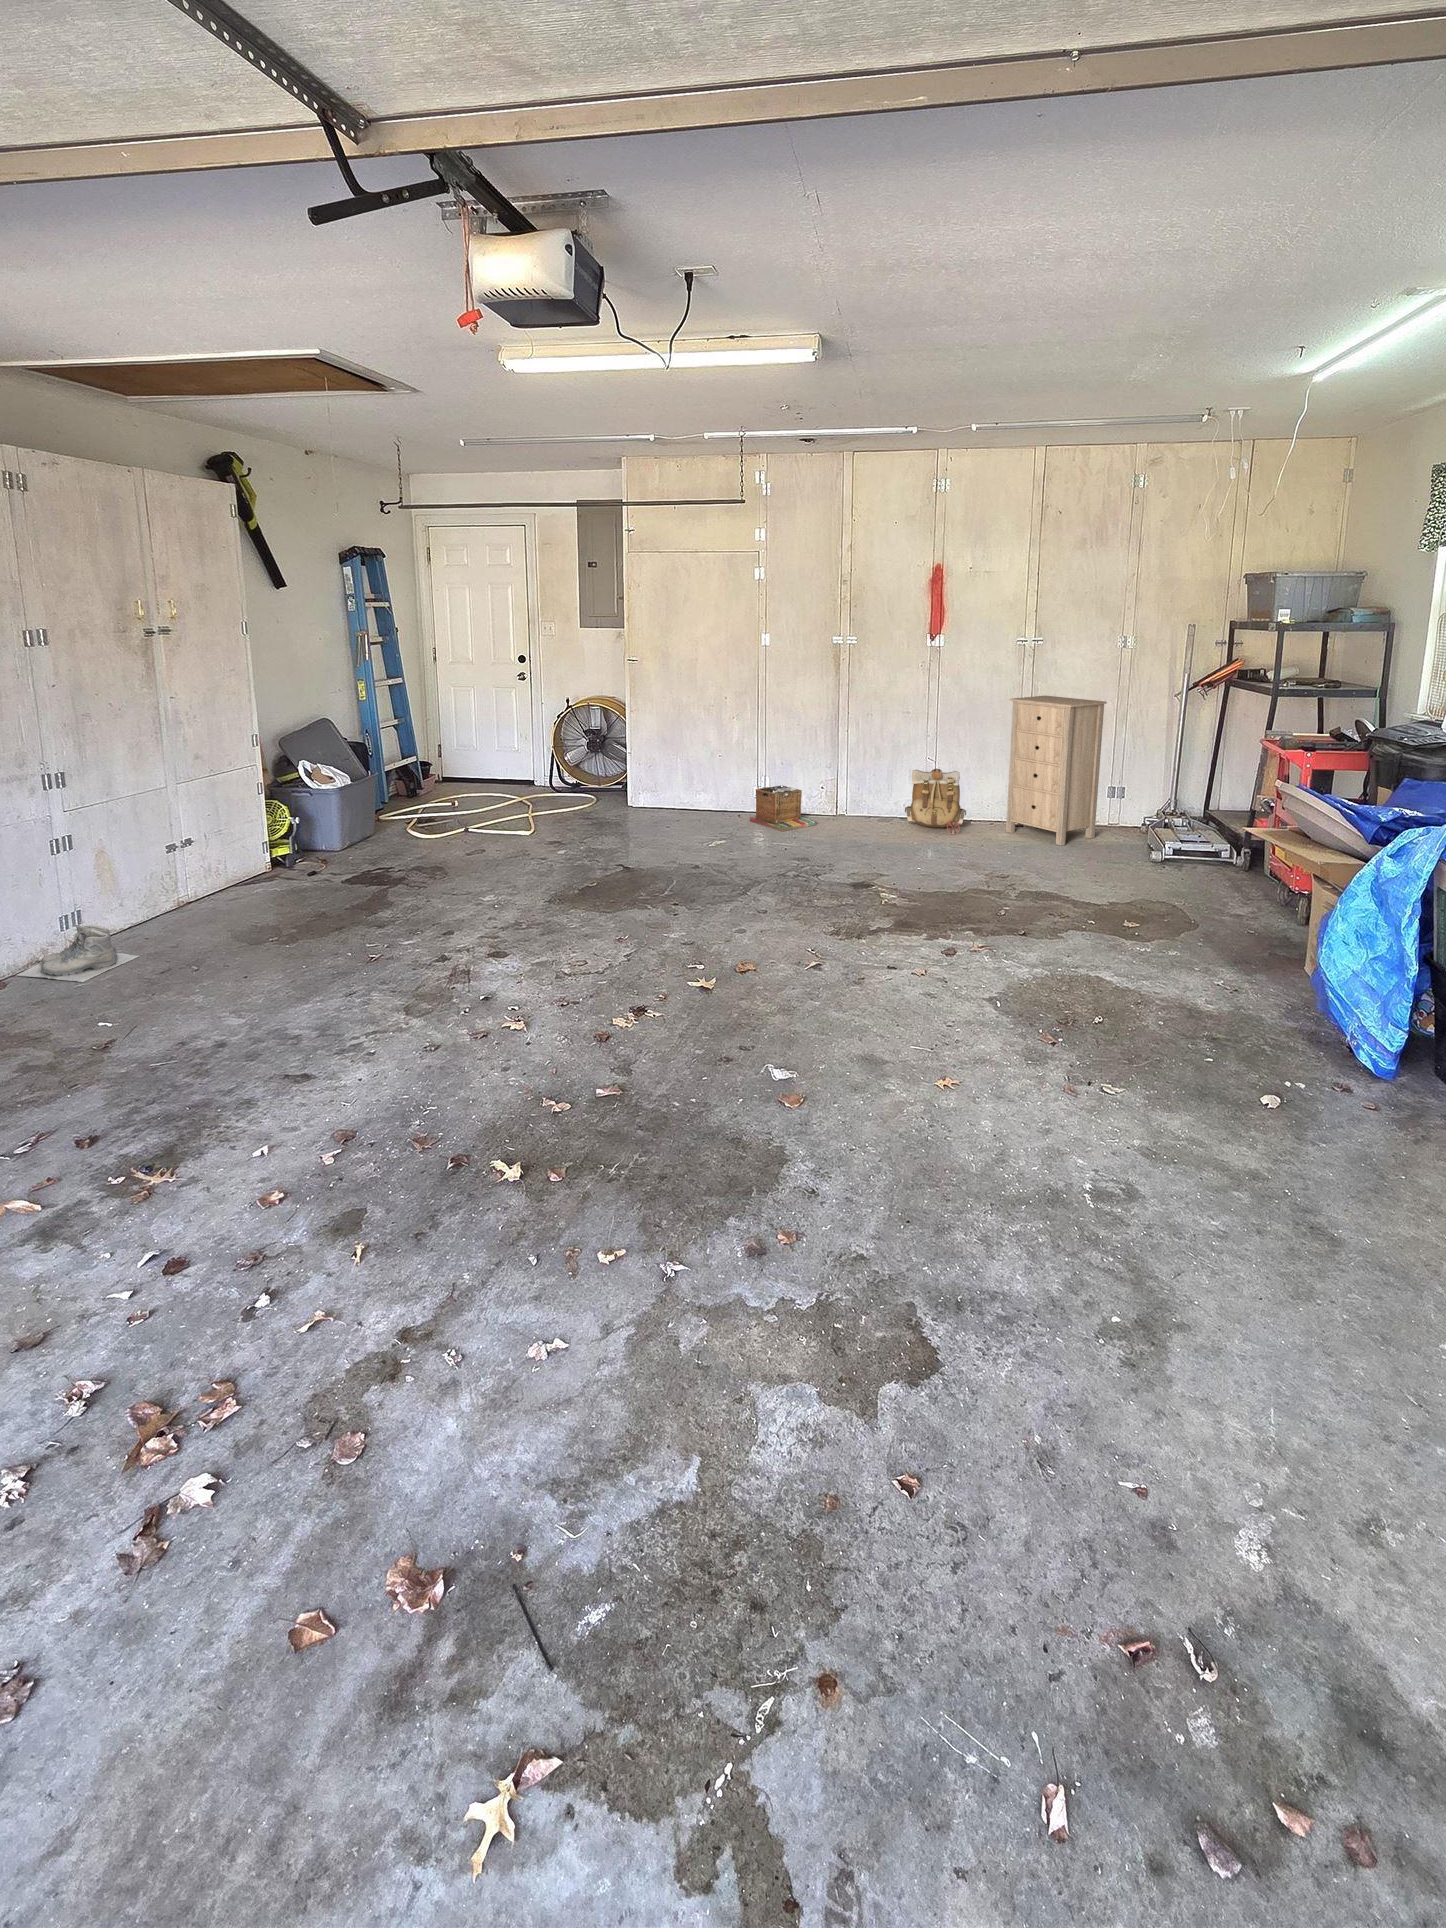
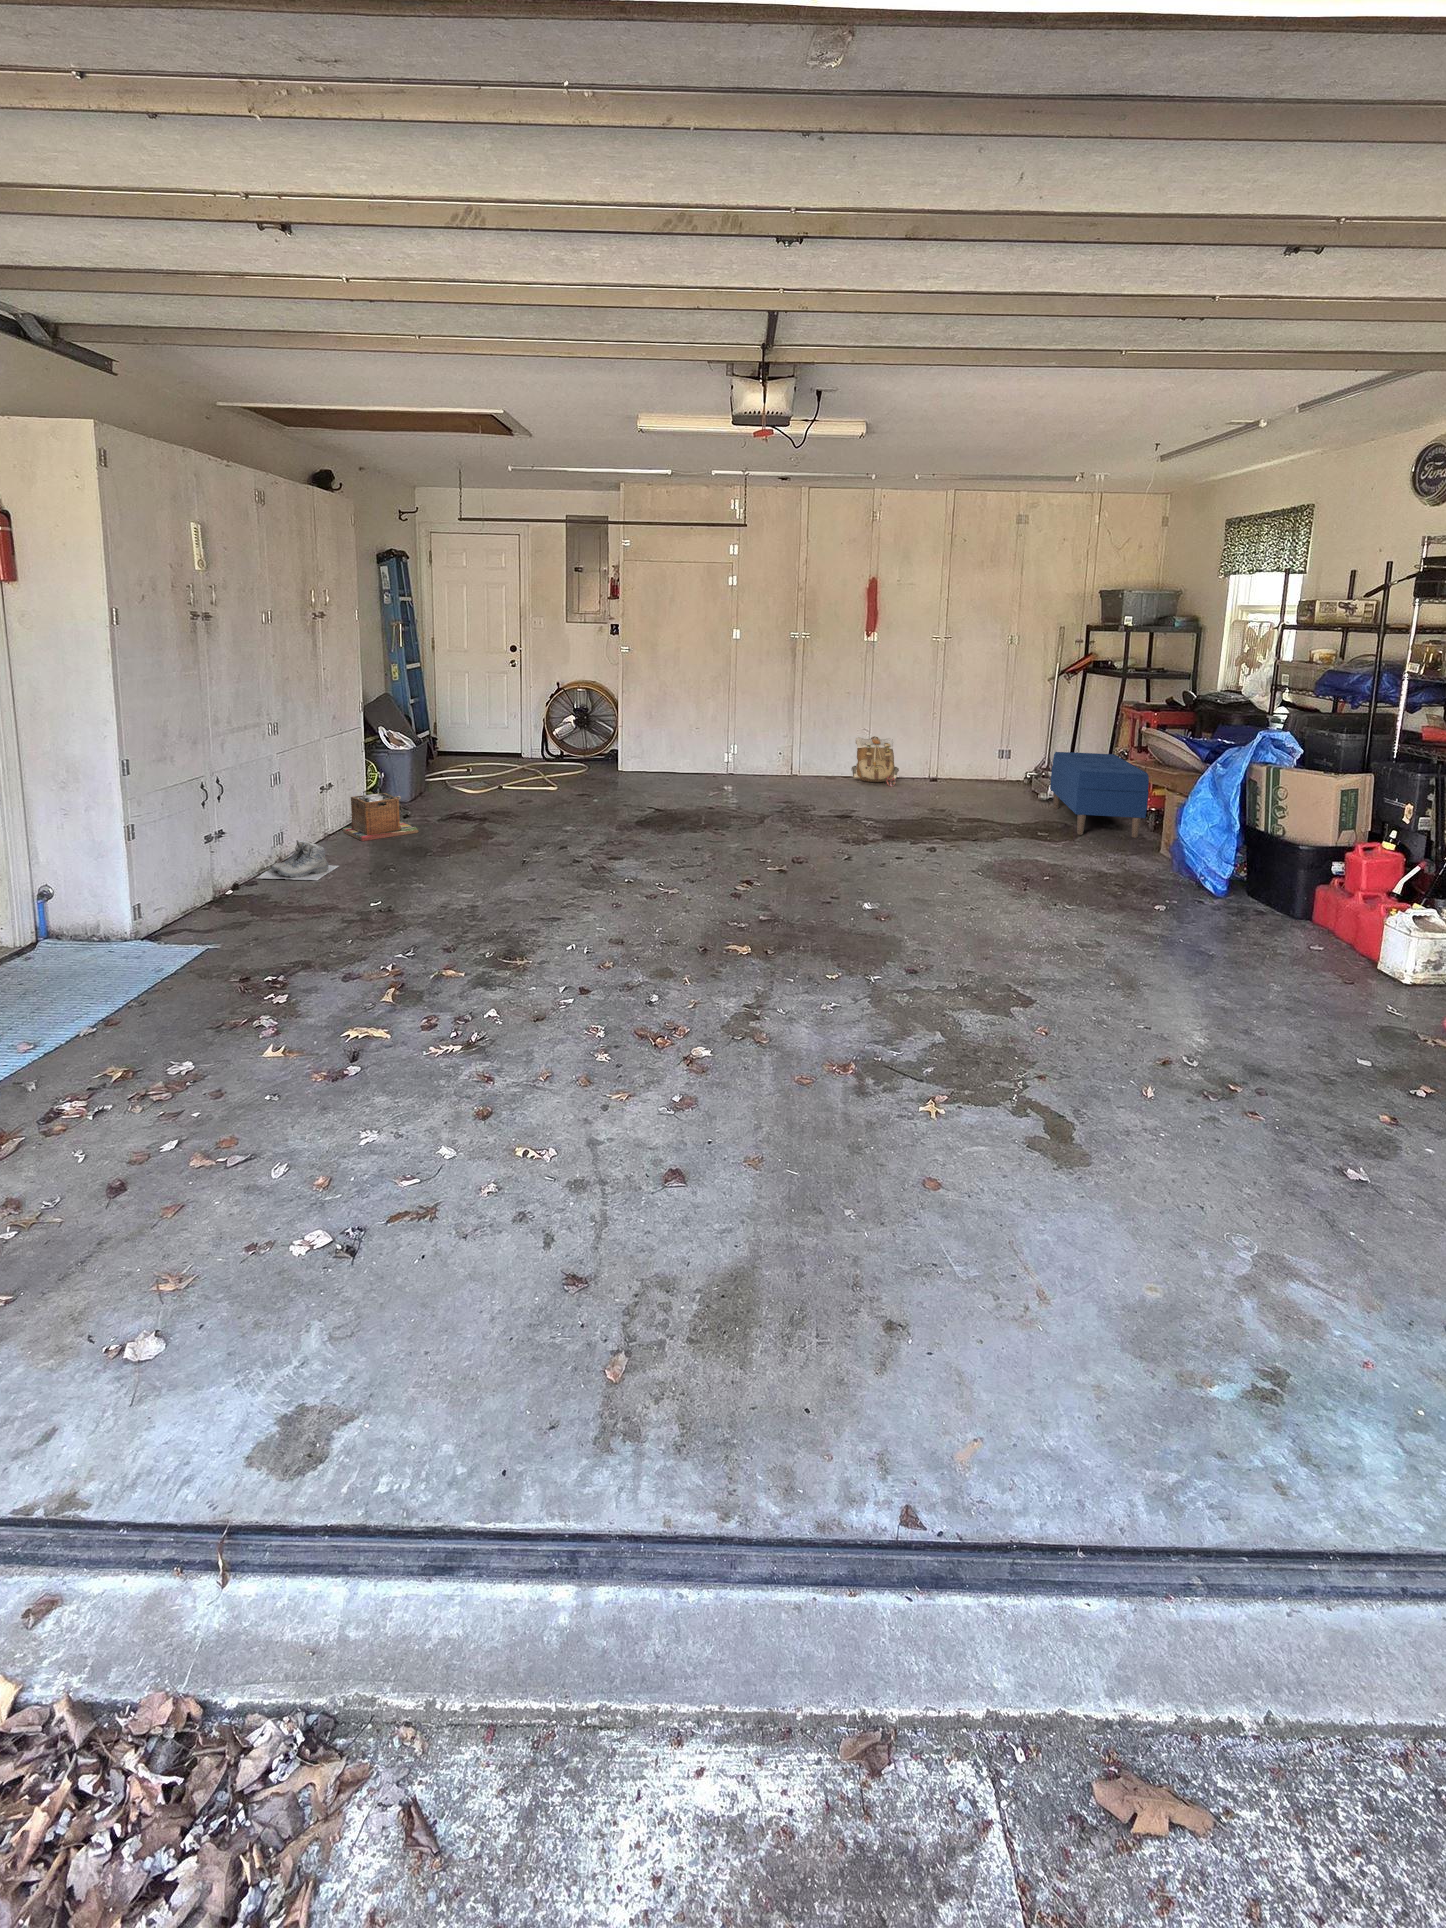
storage cabinet: present [1006,696,1107,846] -> none [928,680,1003,792]
laundry basket: present [750,785,816,831] -> present [343,793,418,841]
bench: none [1160,800,1291,939] -> present [1050,752,1149,838]

